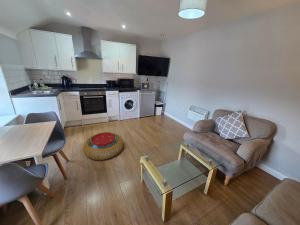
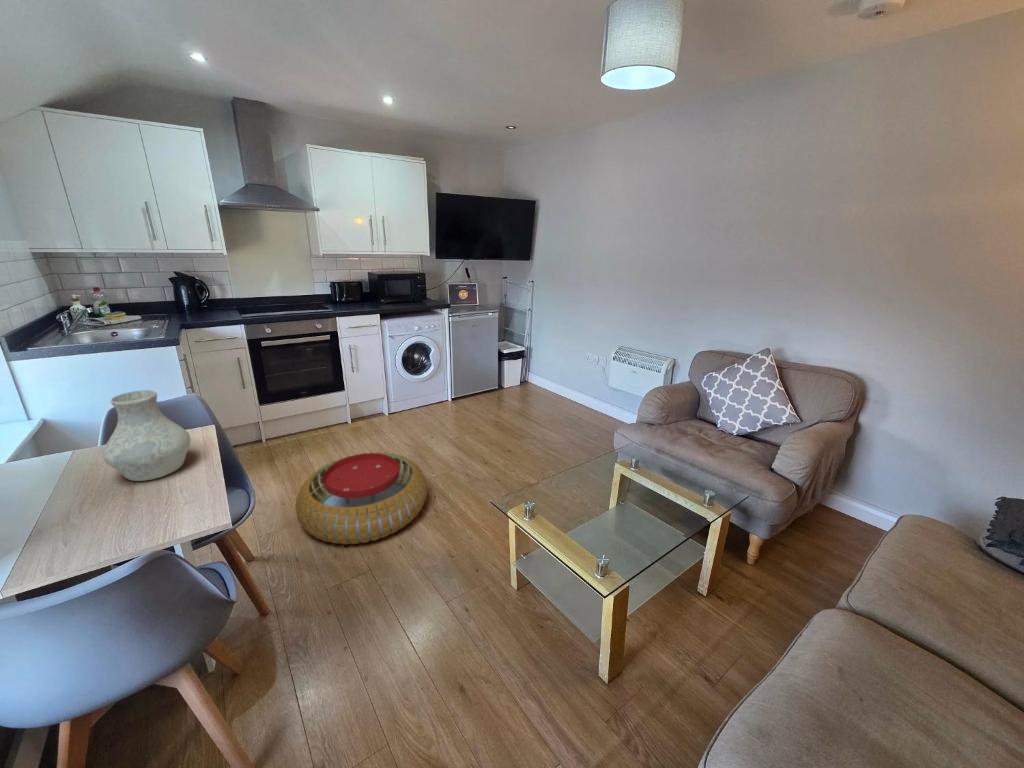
vase: none [16,110,43,136] -> present [103,390,191,481]

